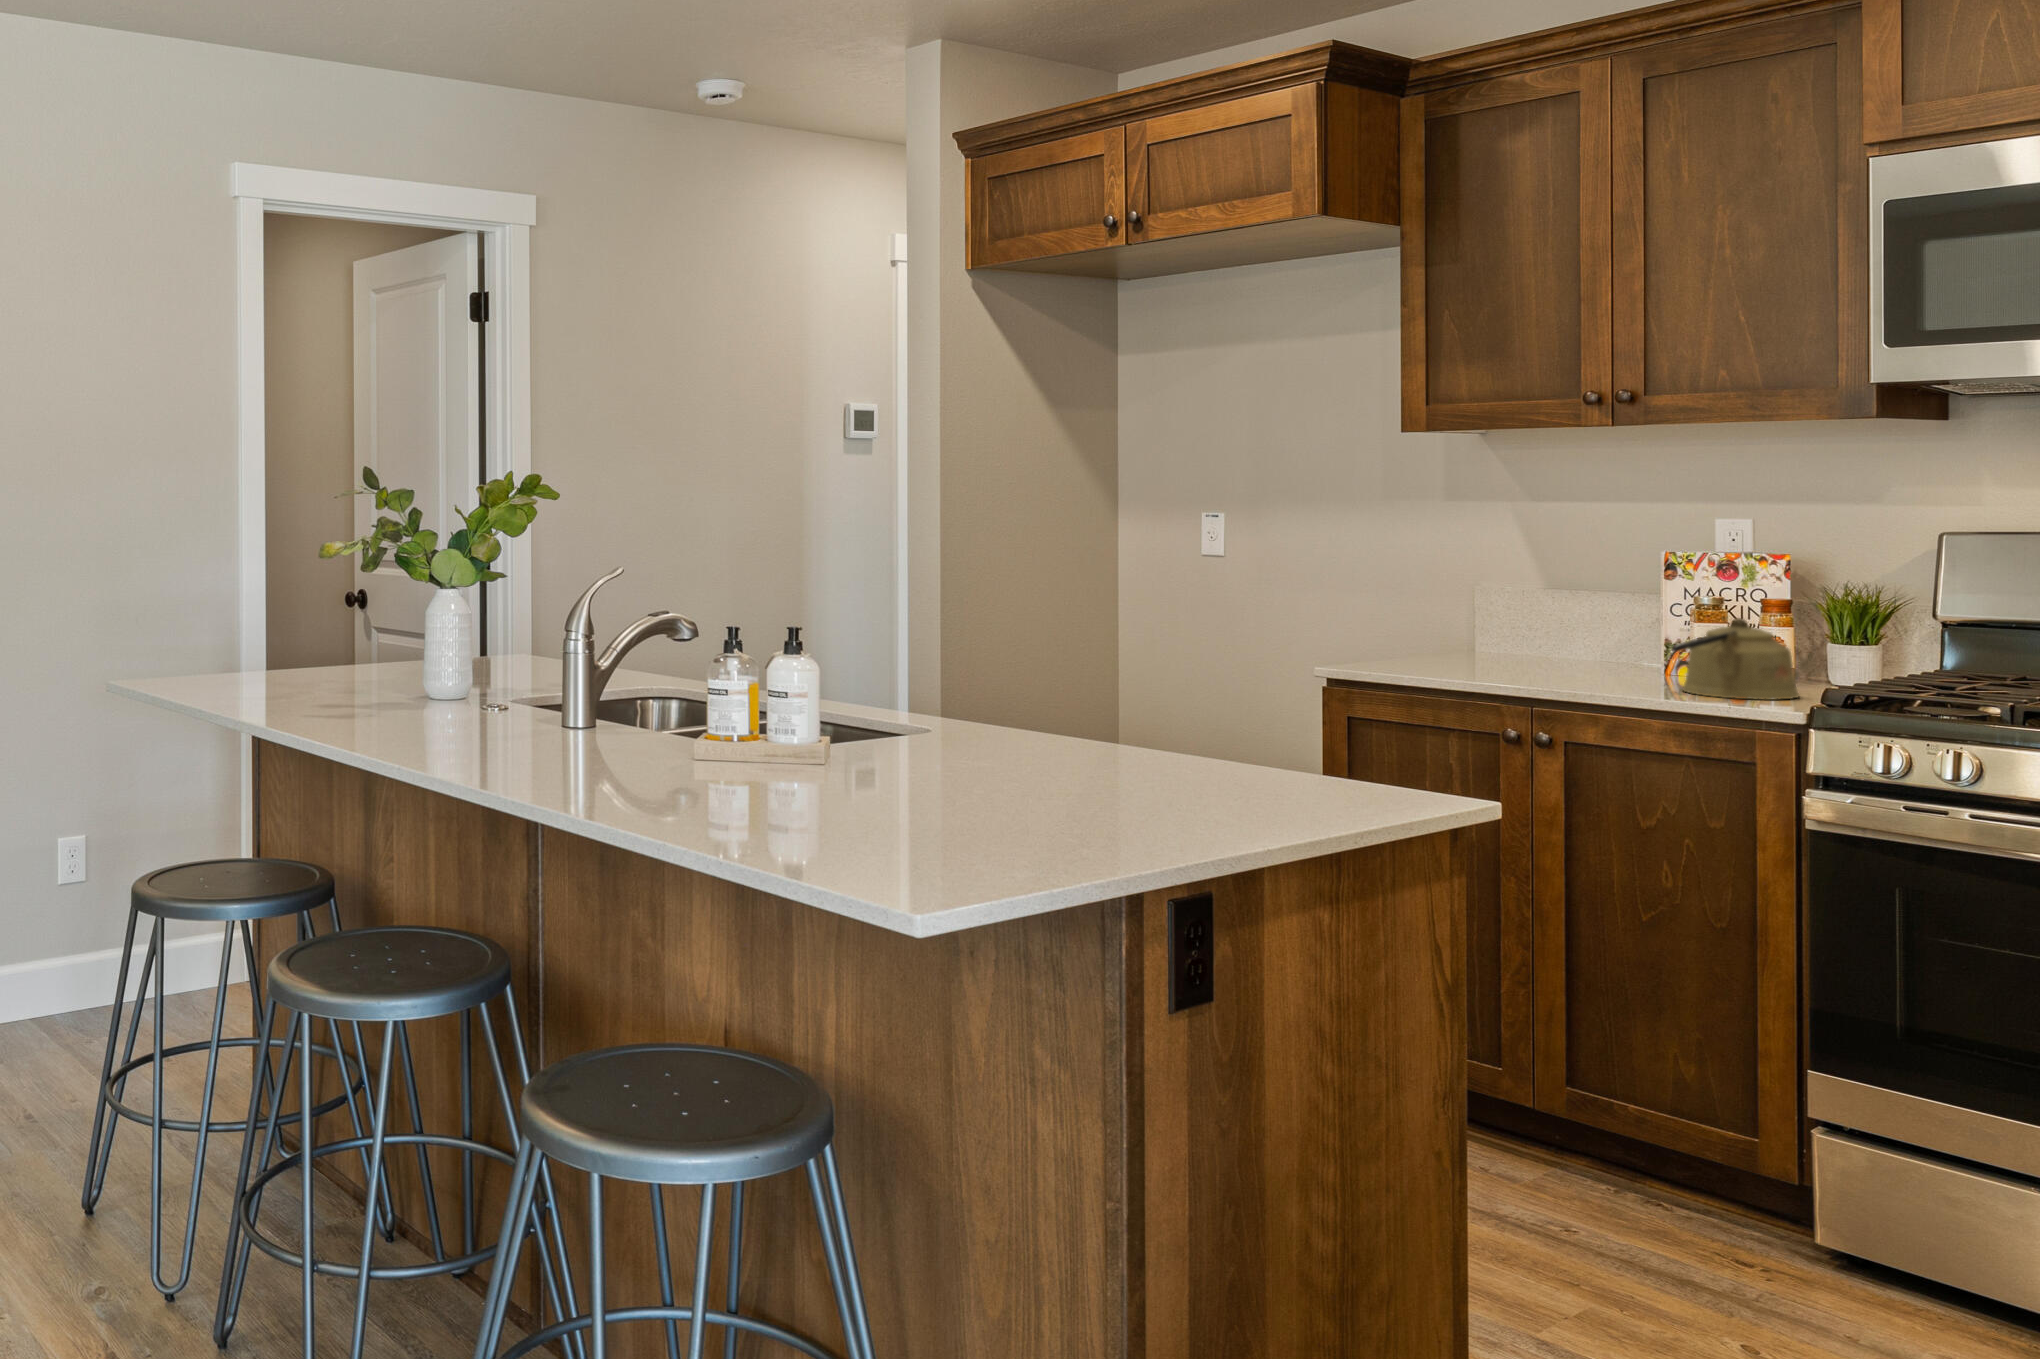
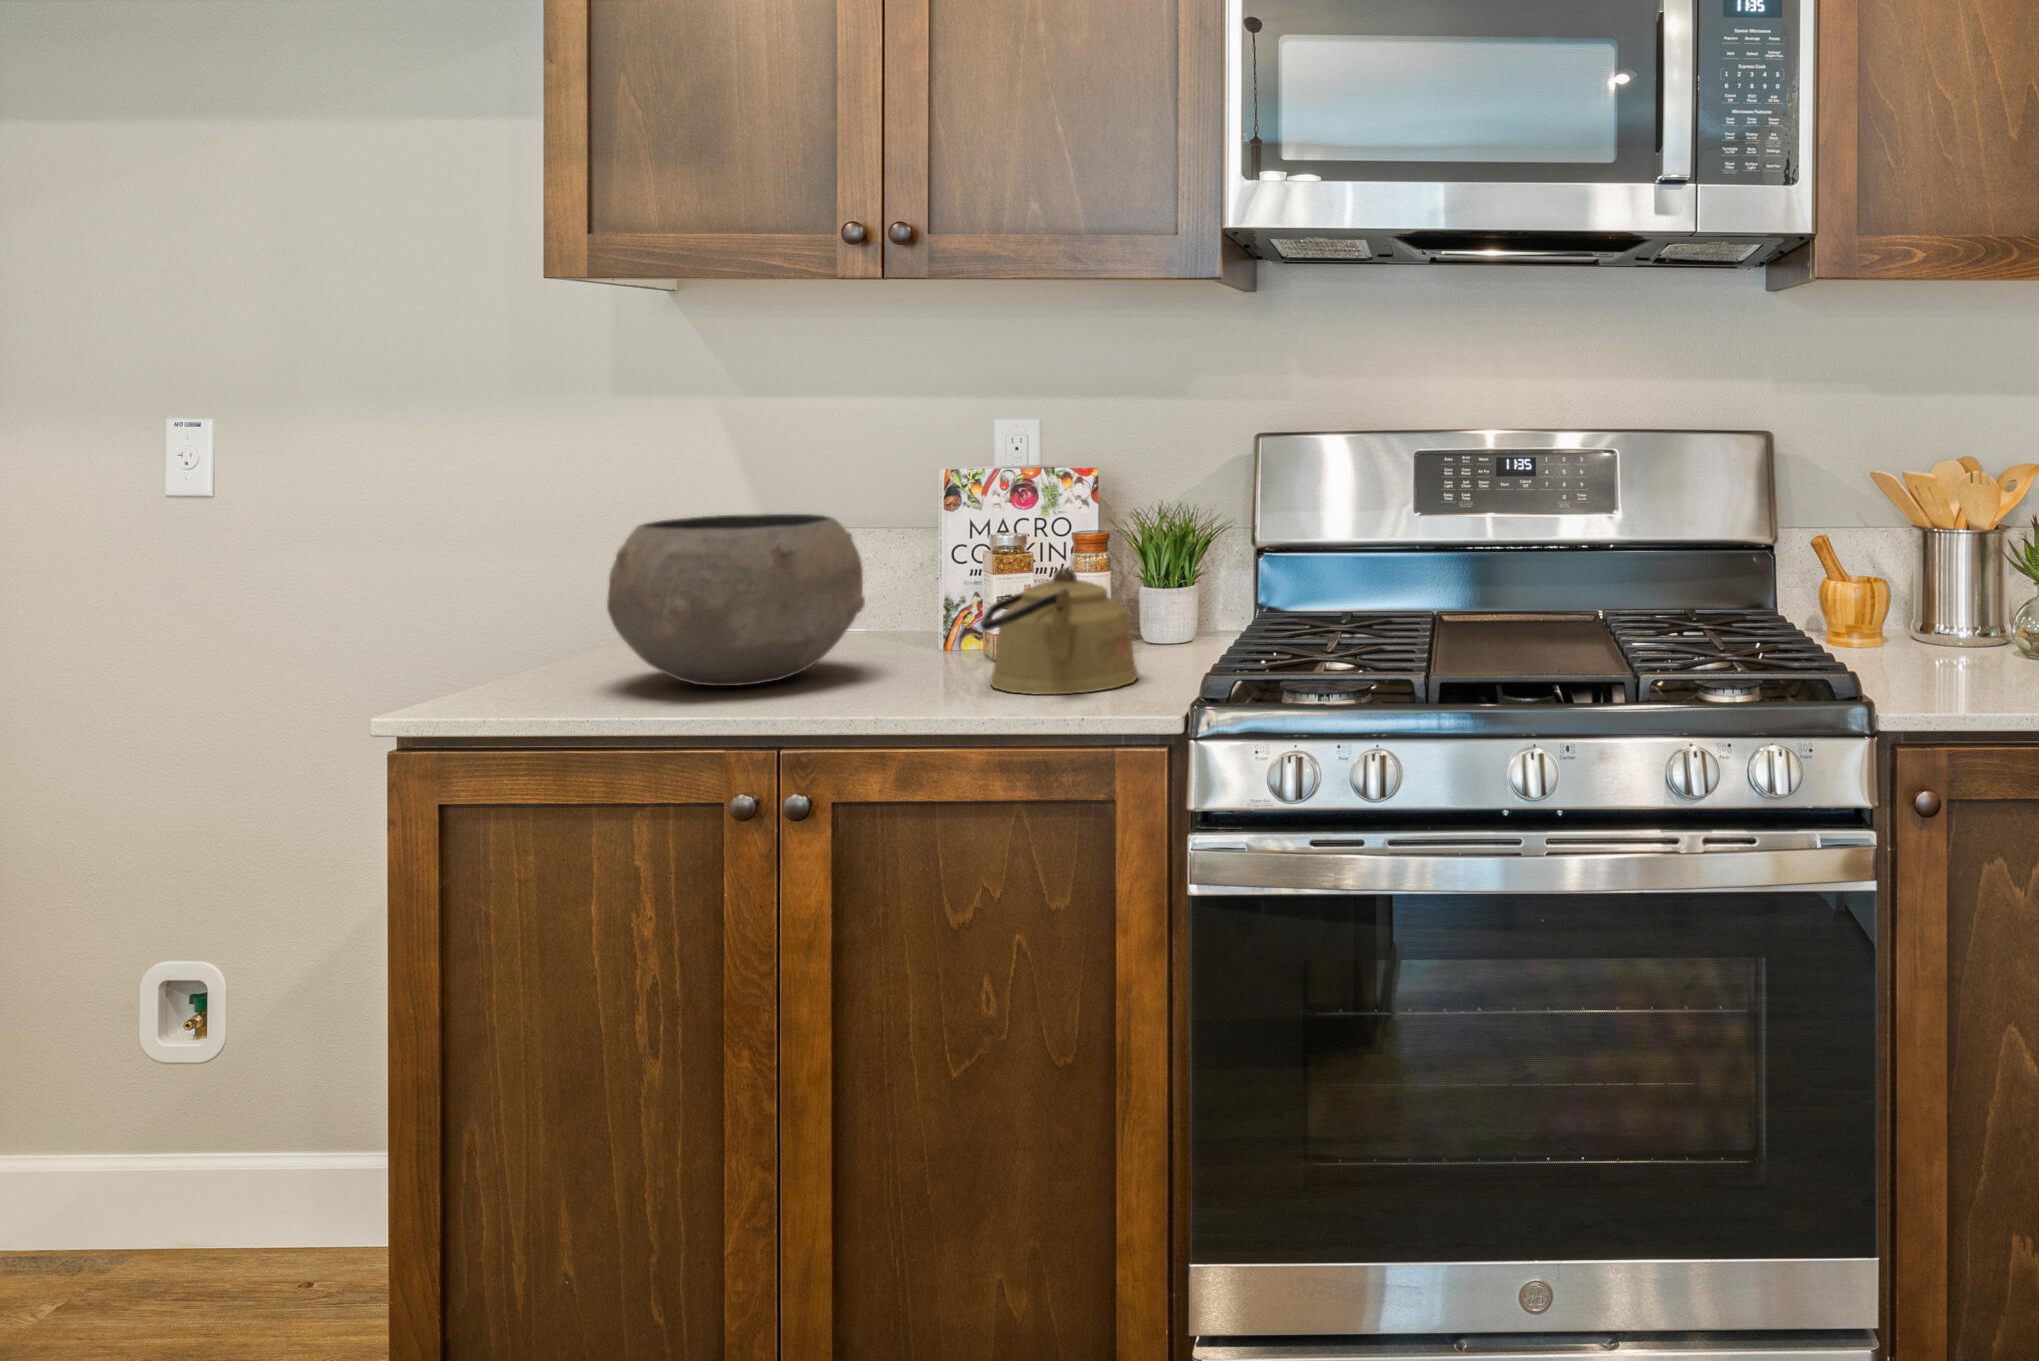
ceramic bowl: none [1438,575,1599,675] -> present [607,514,865,686]

